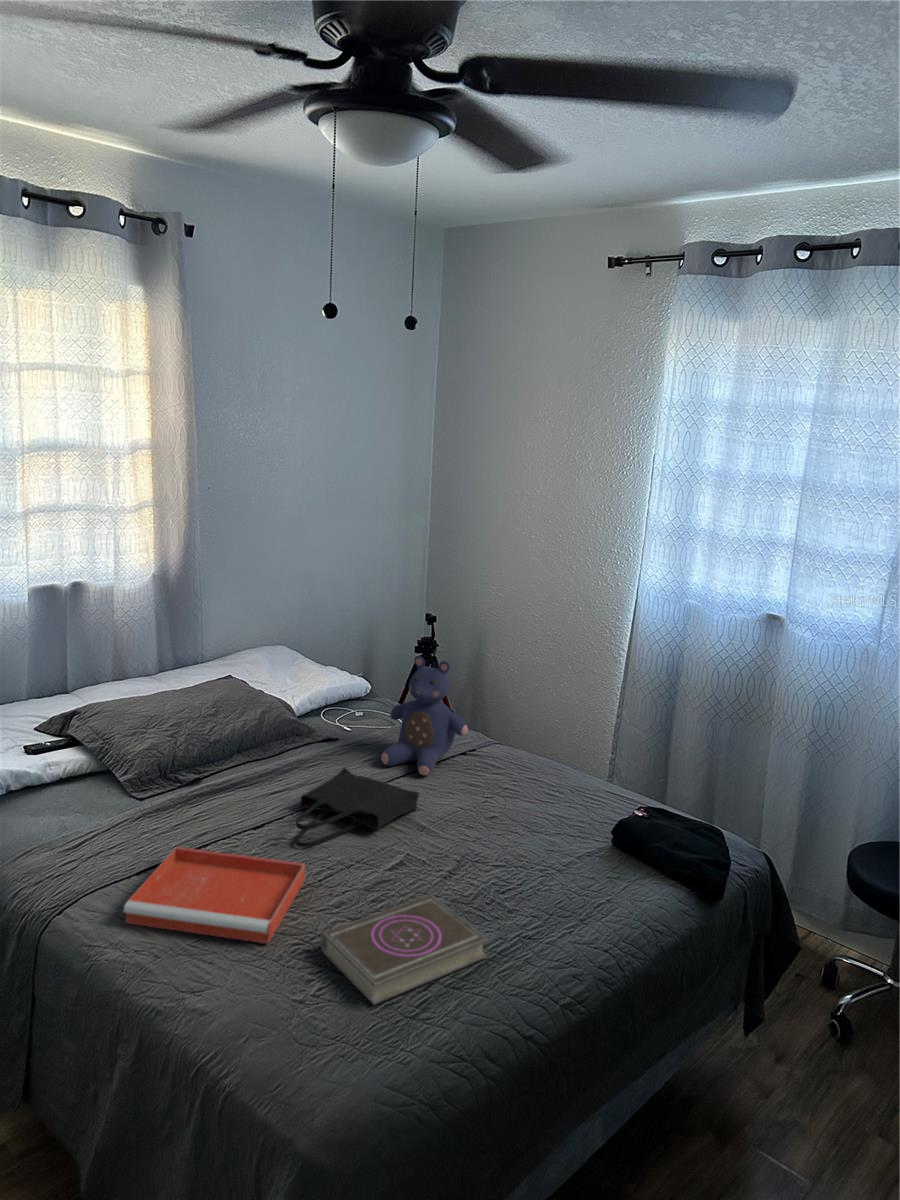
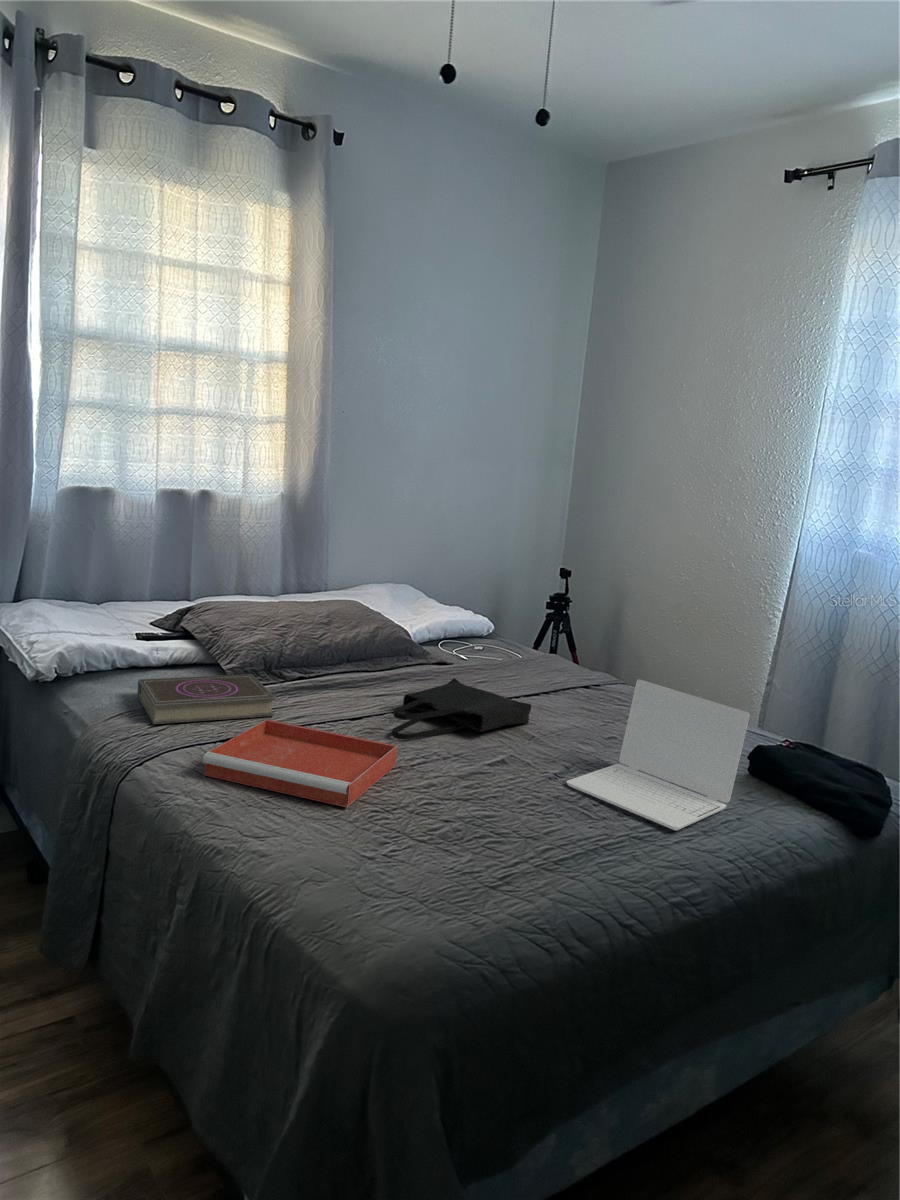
teddy bear: present [381,656,468,775] -> none [496,572,593,698]
laptop: none [460,774,615,923] -> present [567,679,750,830]
book: present [321,894,488,1005] -> present [138,674,276,724]

